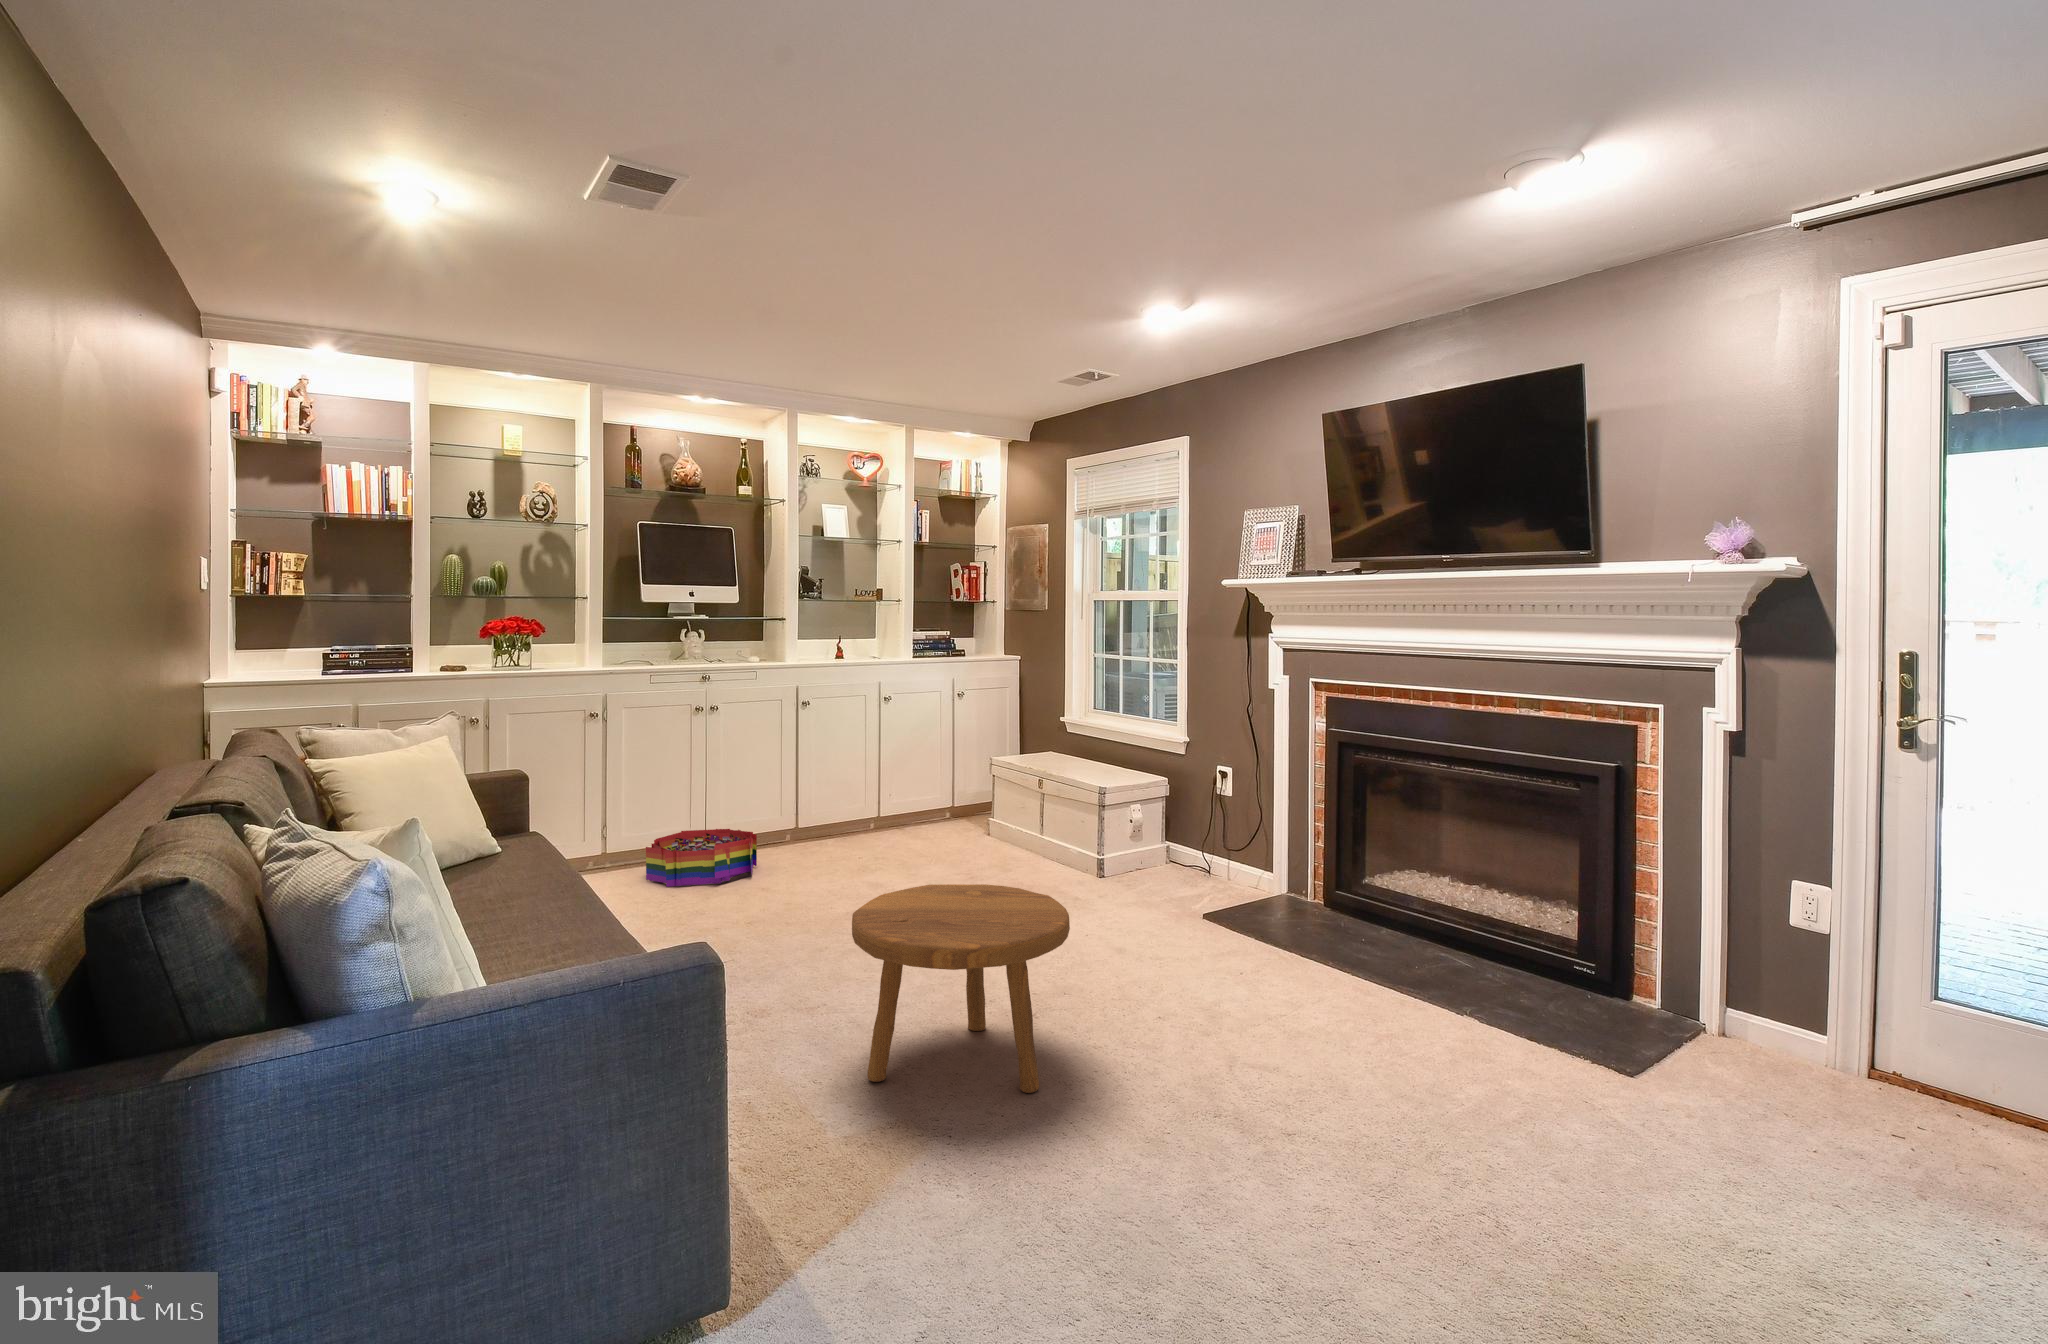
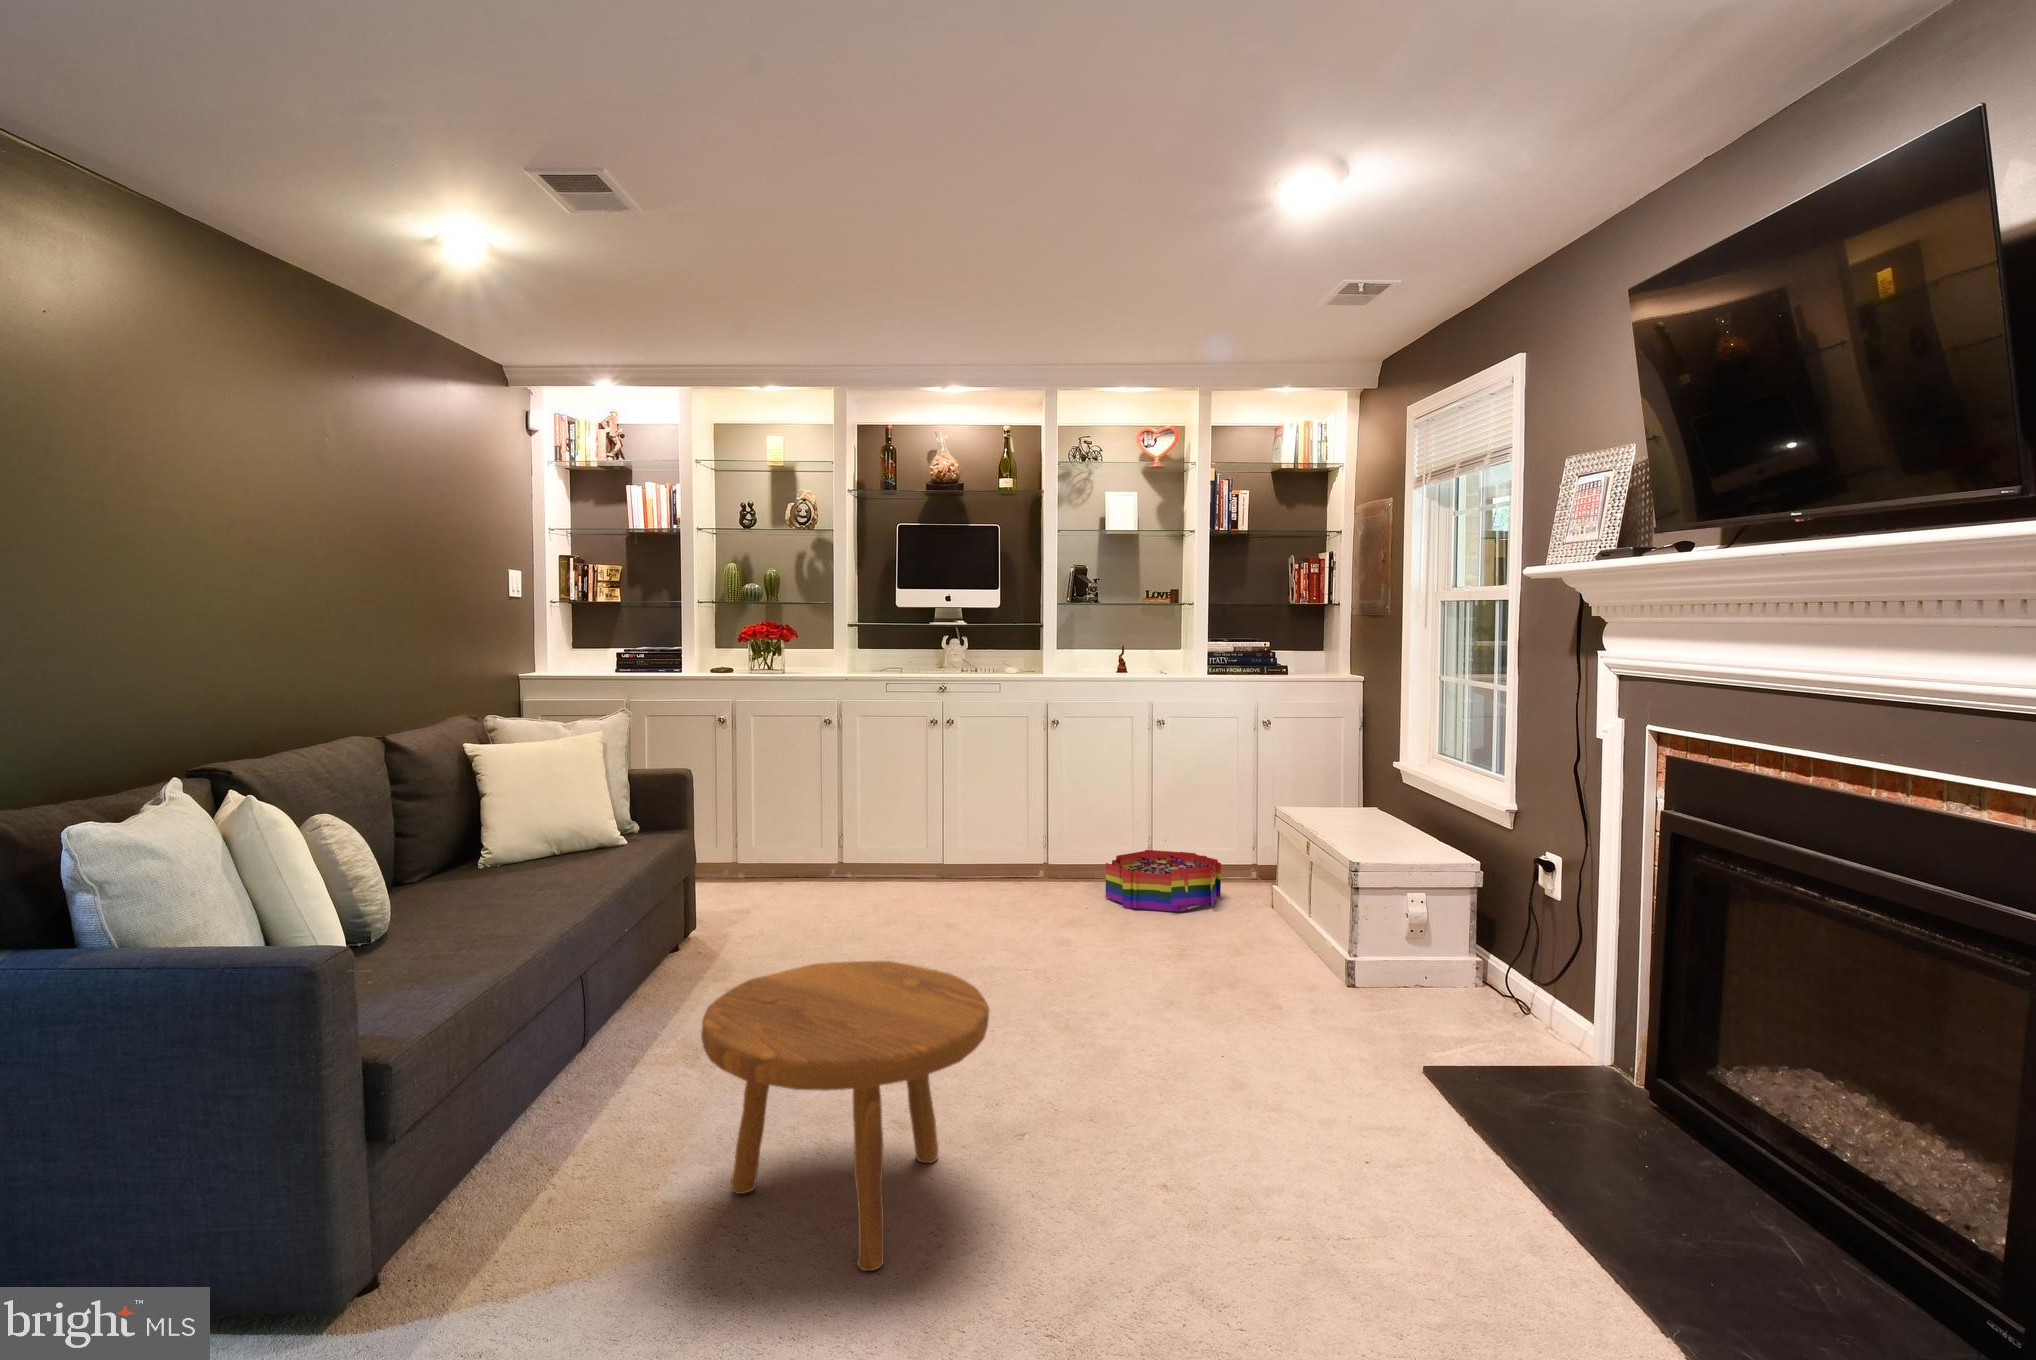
storage bin: present [646,829,757,887] -> present [1106,850,1221,912]

